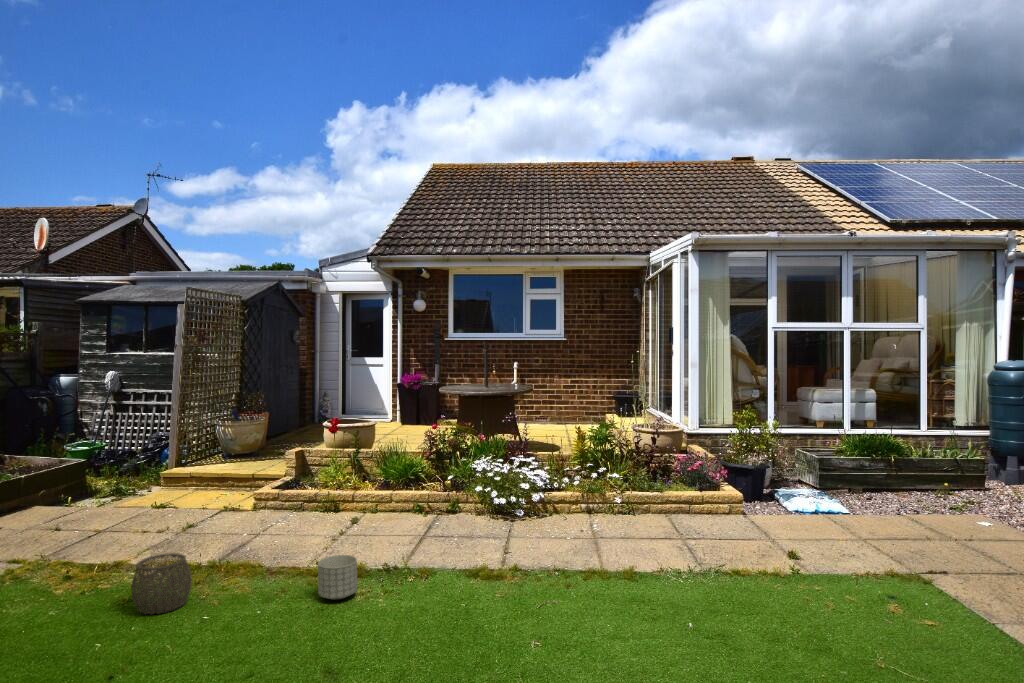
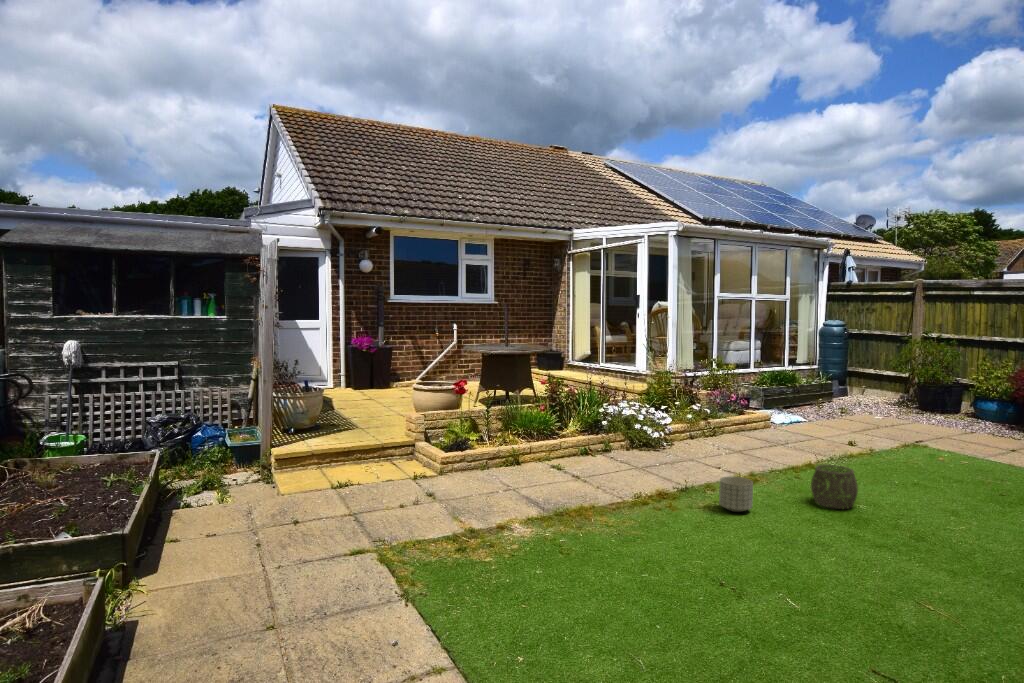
woven basket: present [131,553,192,614] -> present [811,464,858,509]

